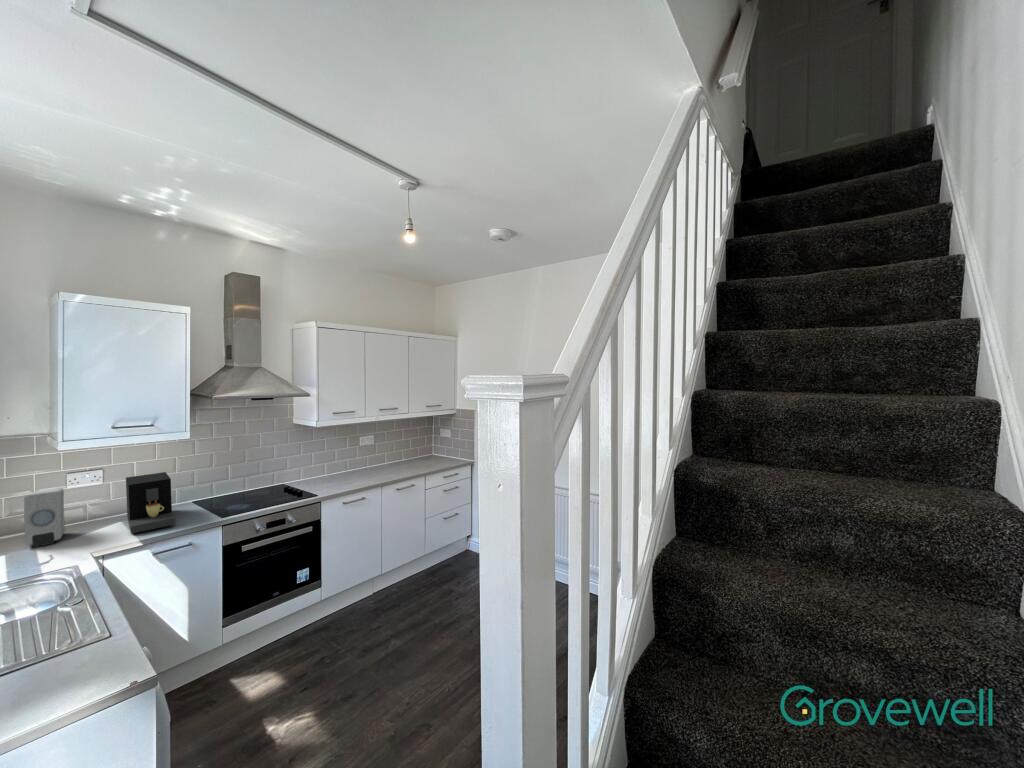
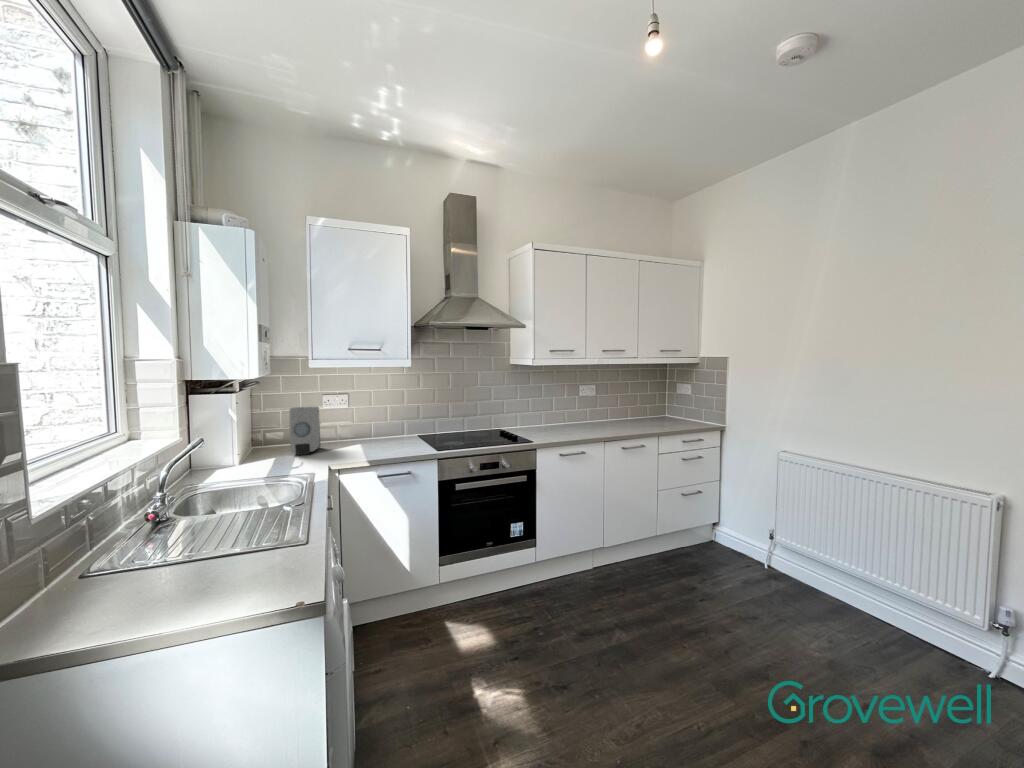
coffee maker: present [126,472,175,534] -> none [363,402,399,454]

